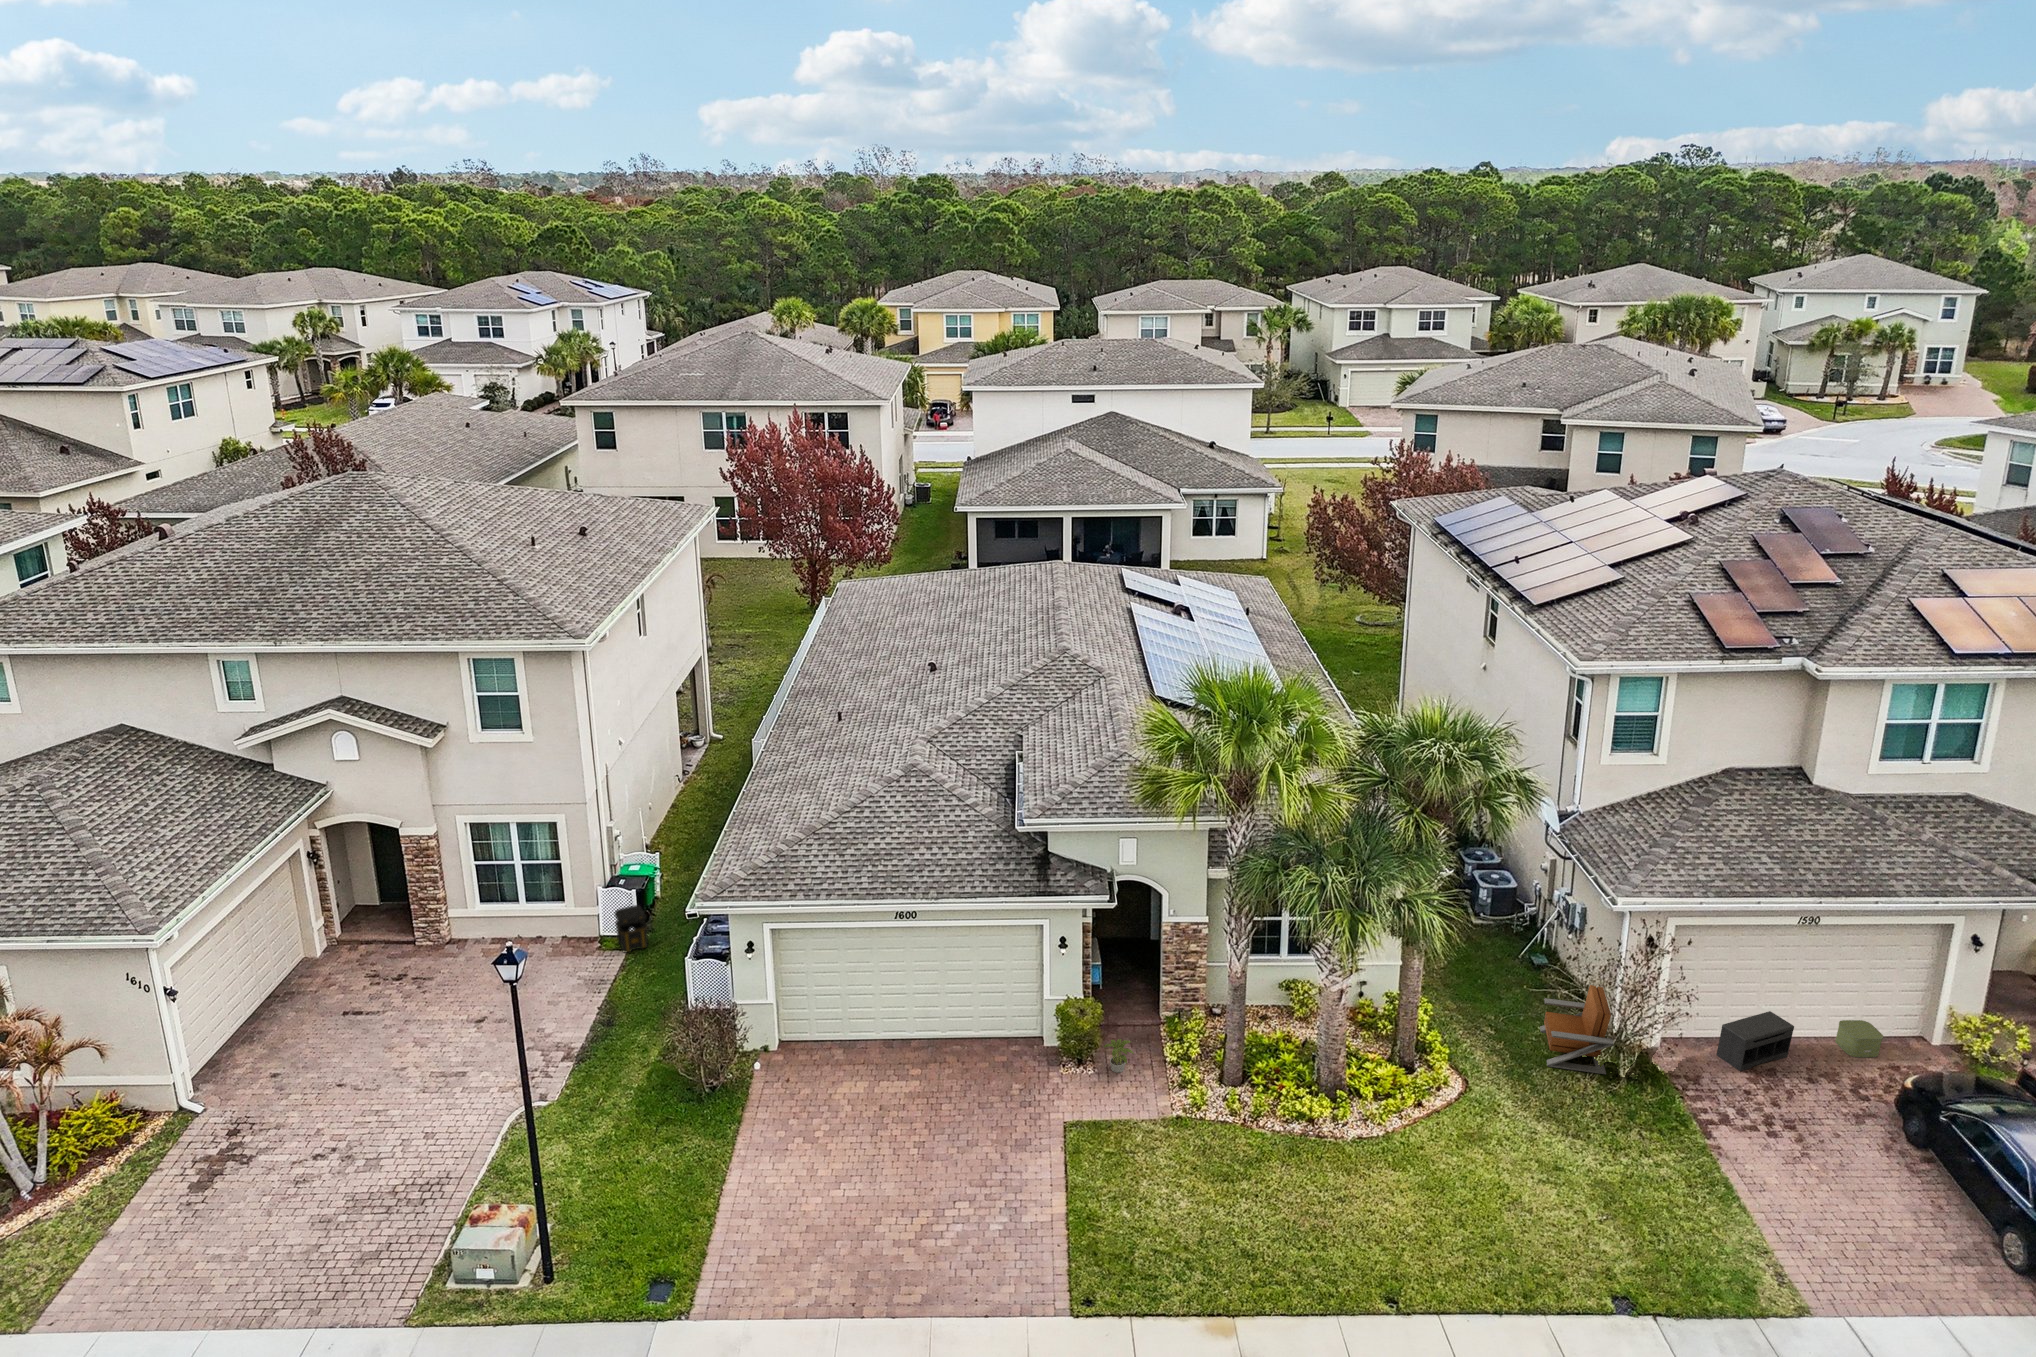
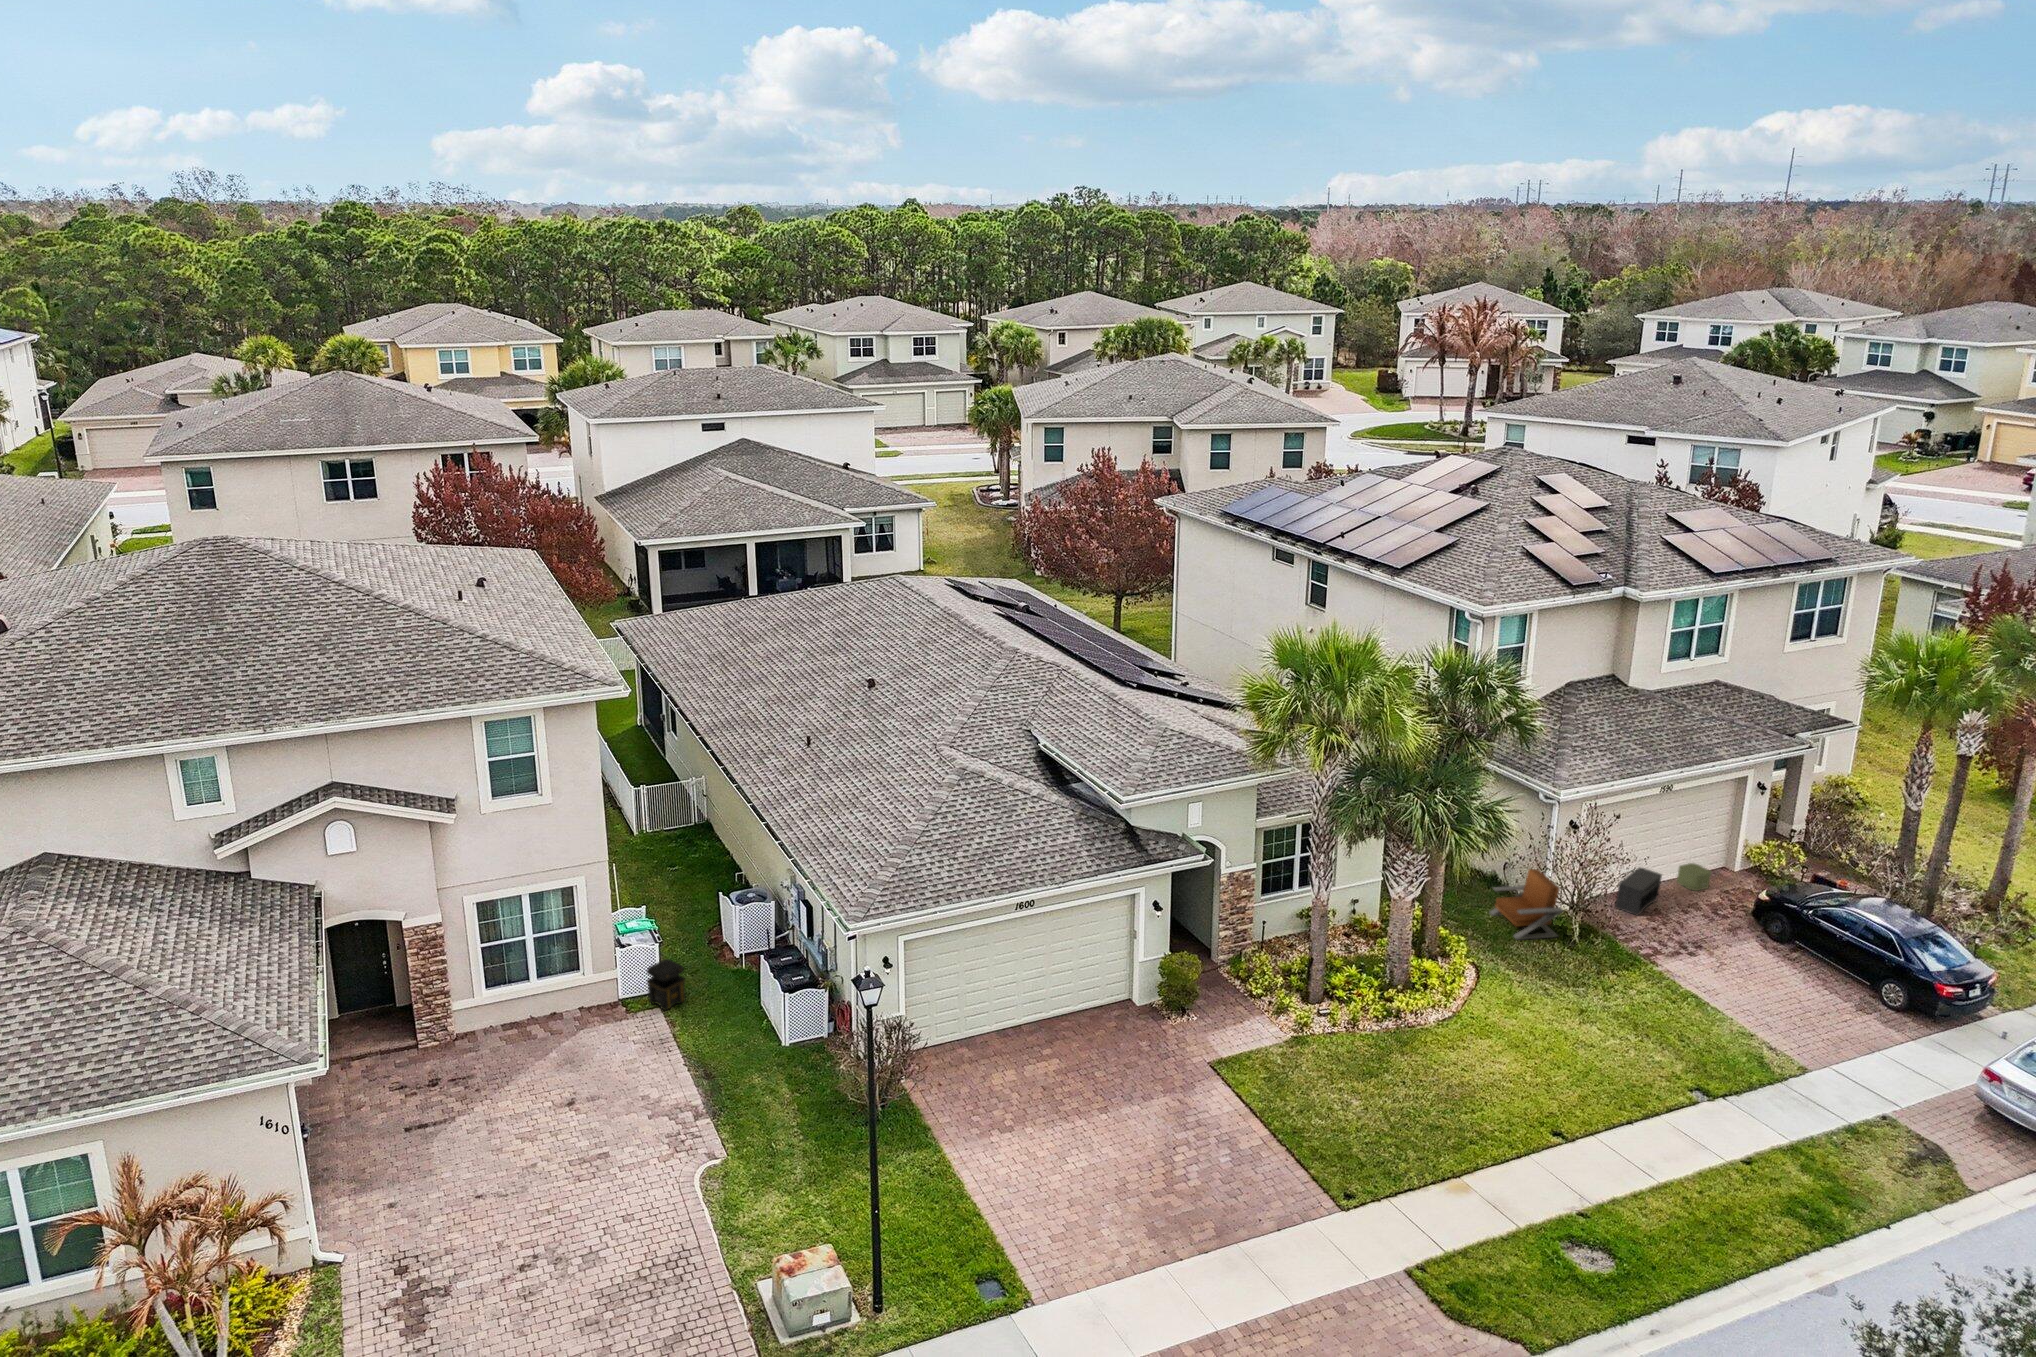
potted plant: present [1104,1039,1134,1073] -> none [1202,984,1229,1015]

